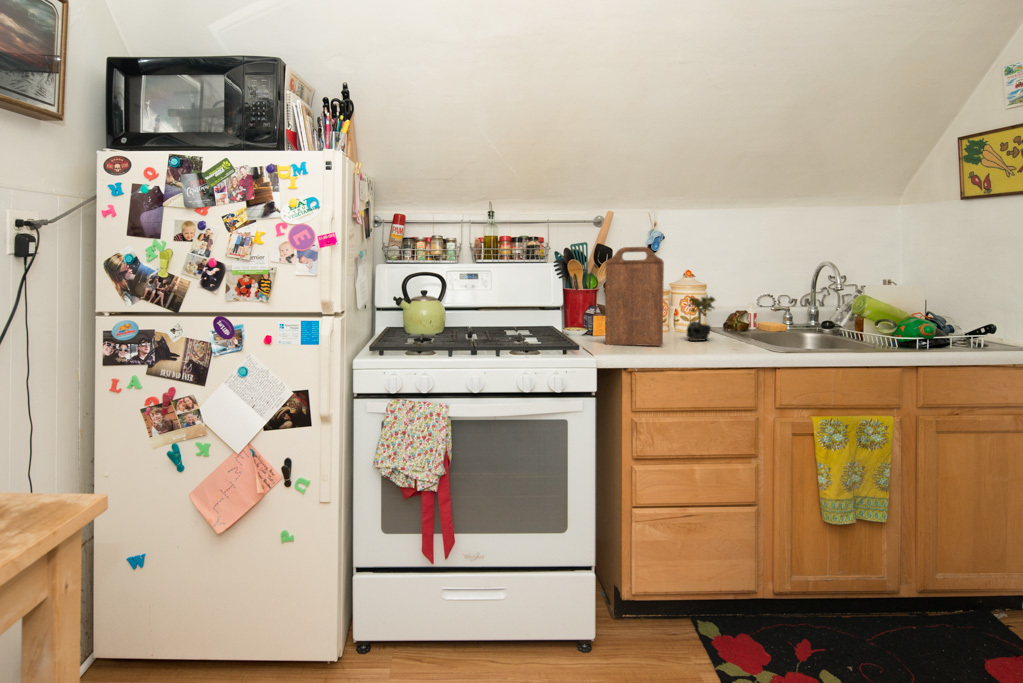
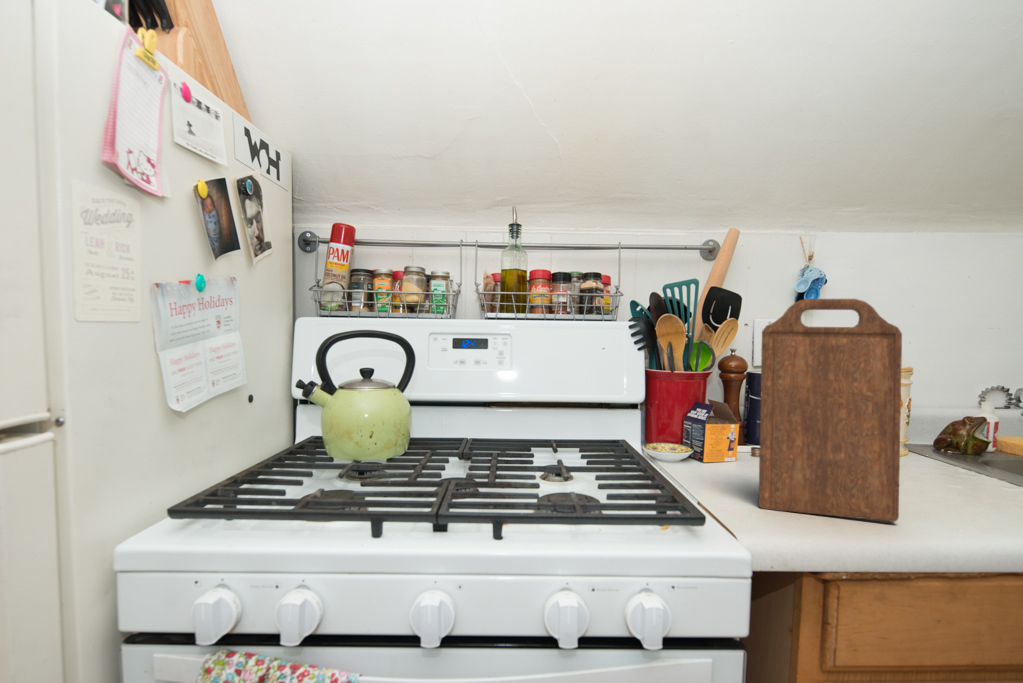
succulent plant: present [687,296,715,341] -> none [895,394,968,491]

